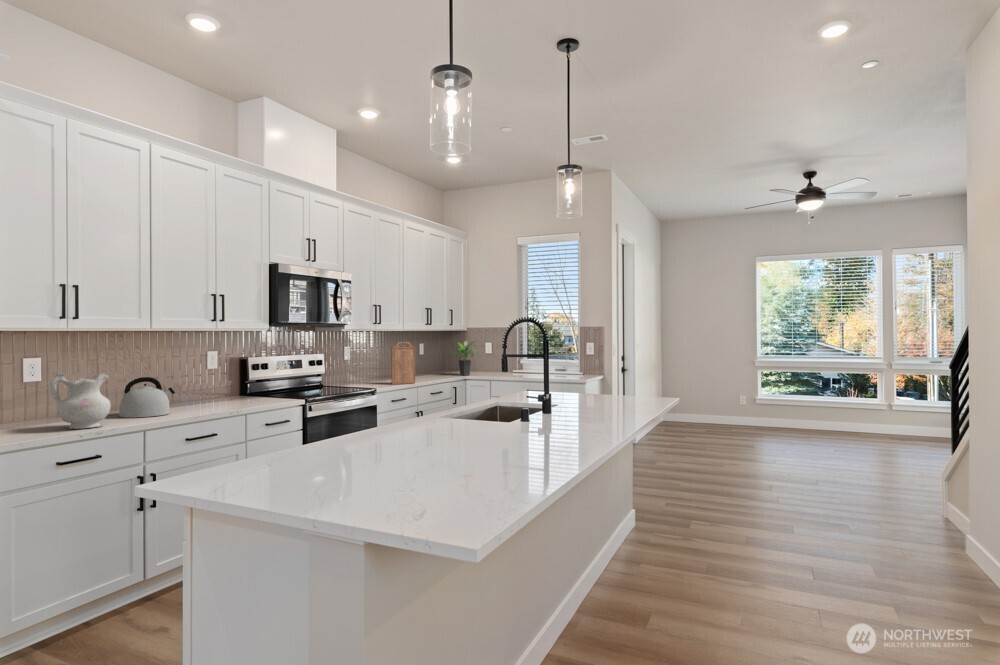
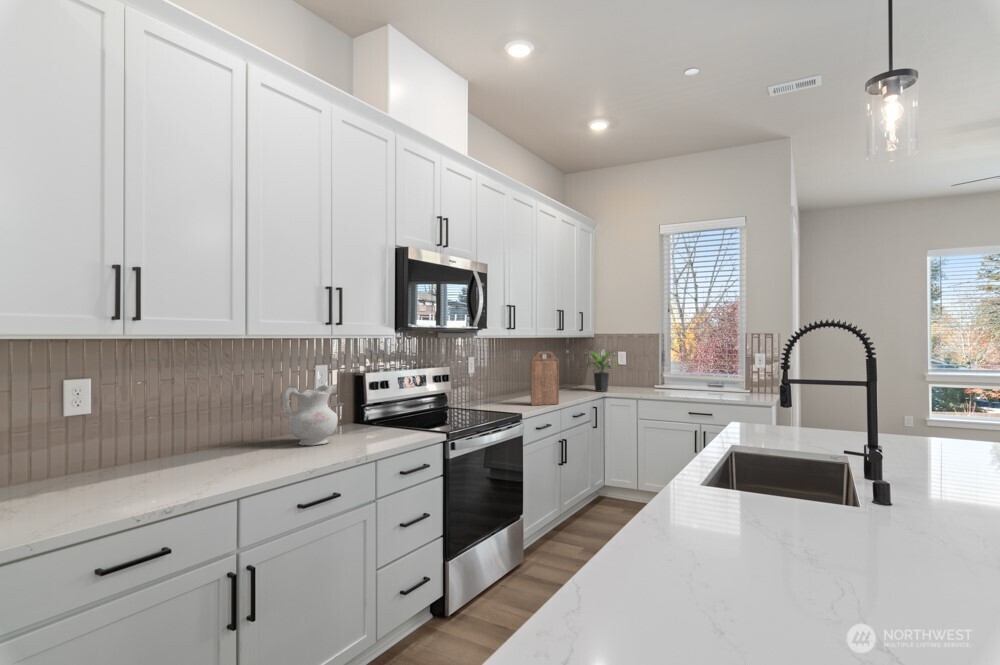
ceramic pitcher: present [50,373,111,429] -> present [283,385,338,446]
kettle: present [119,377,175,418] -> none [200,407,279,471]

